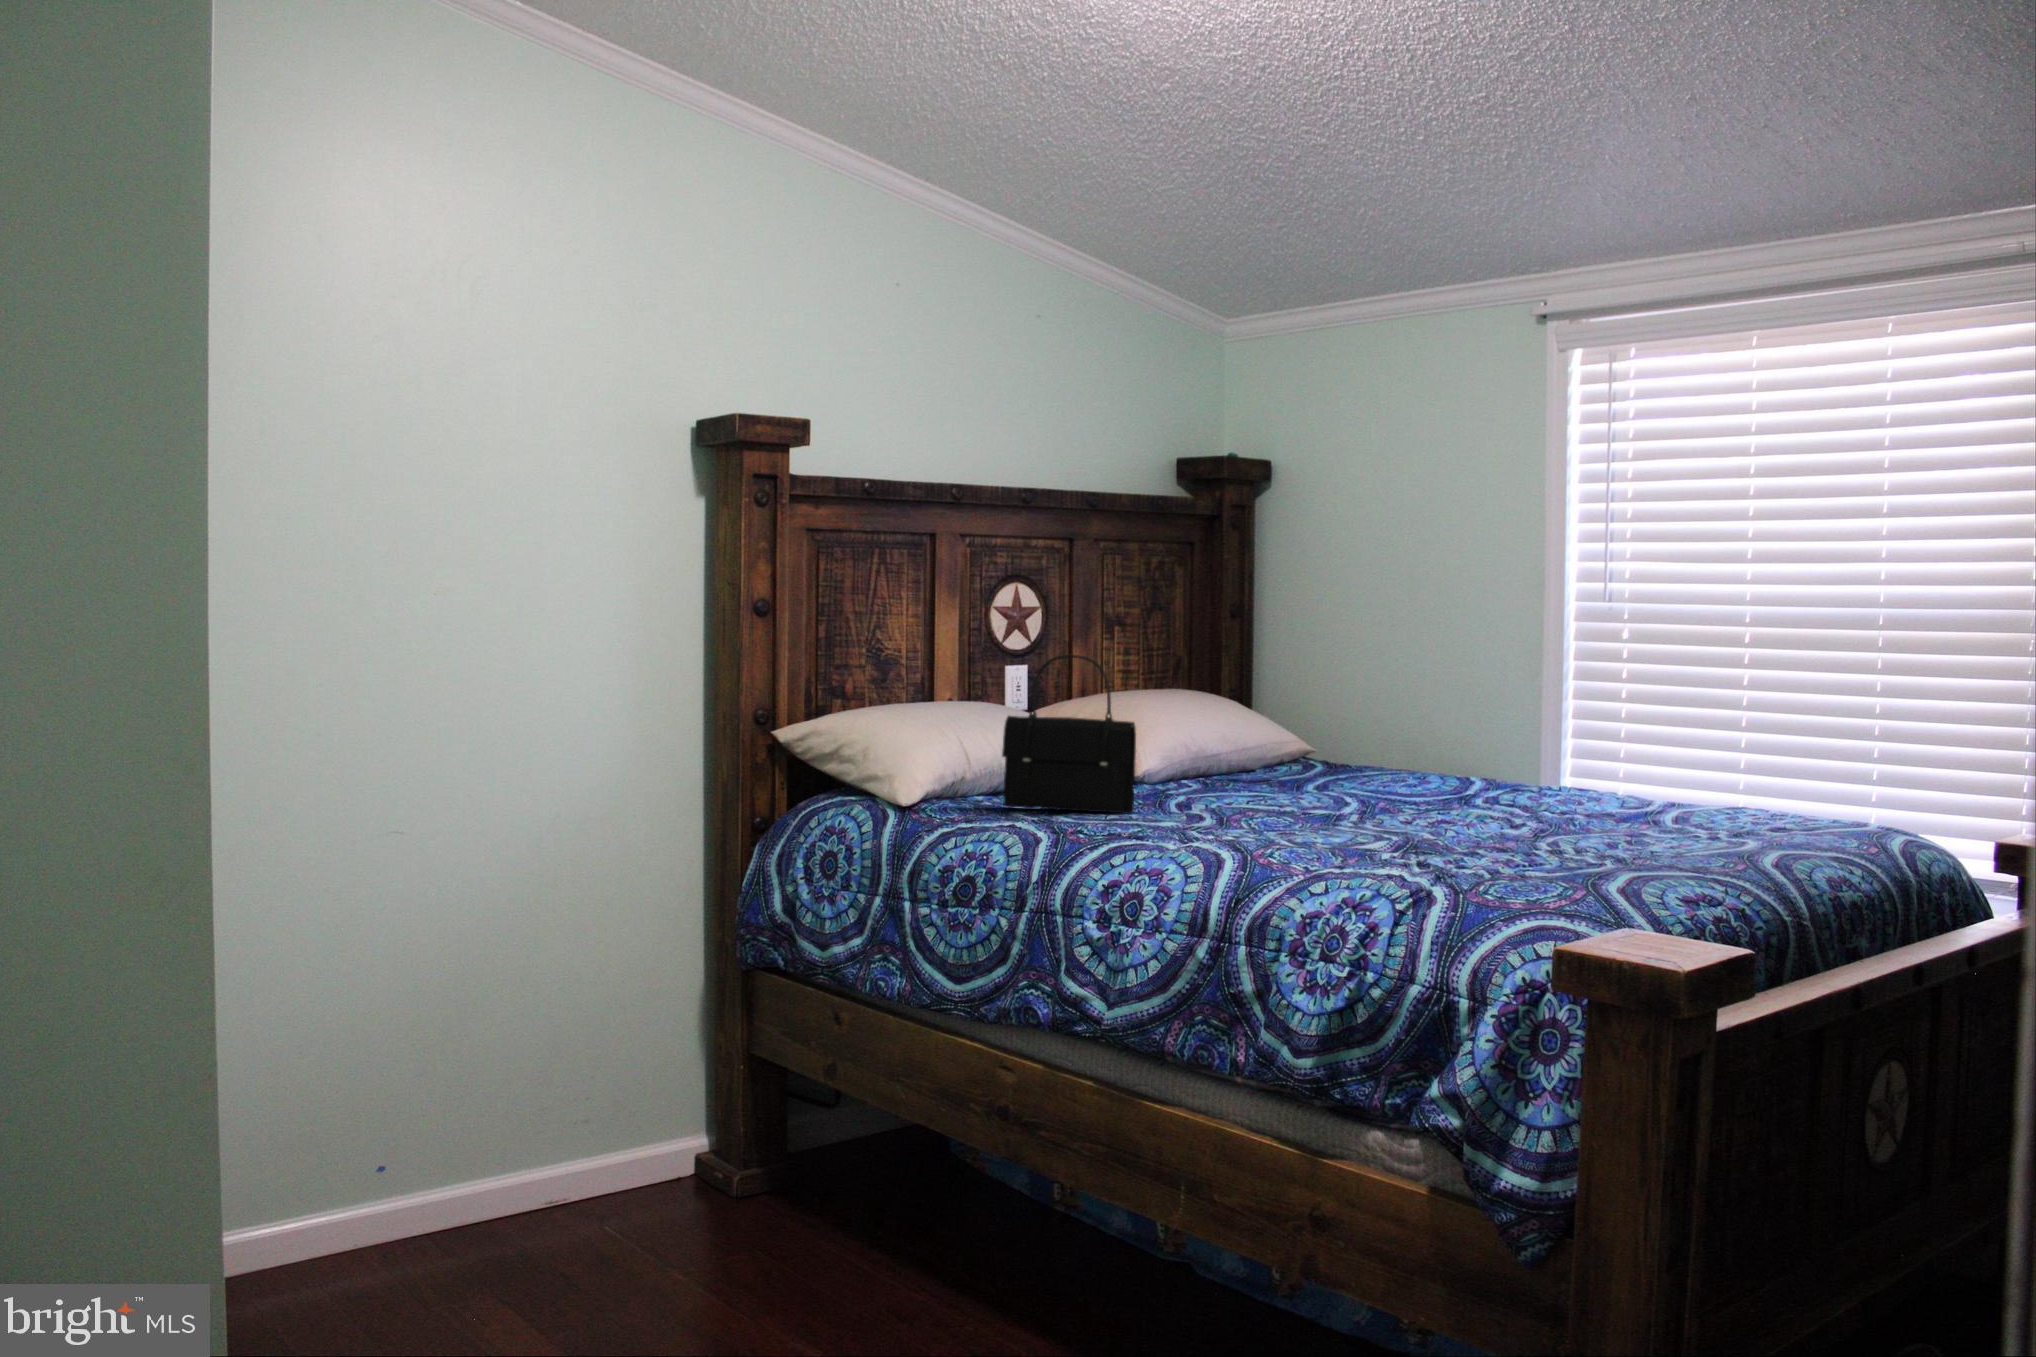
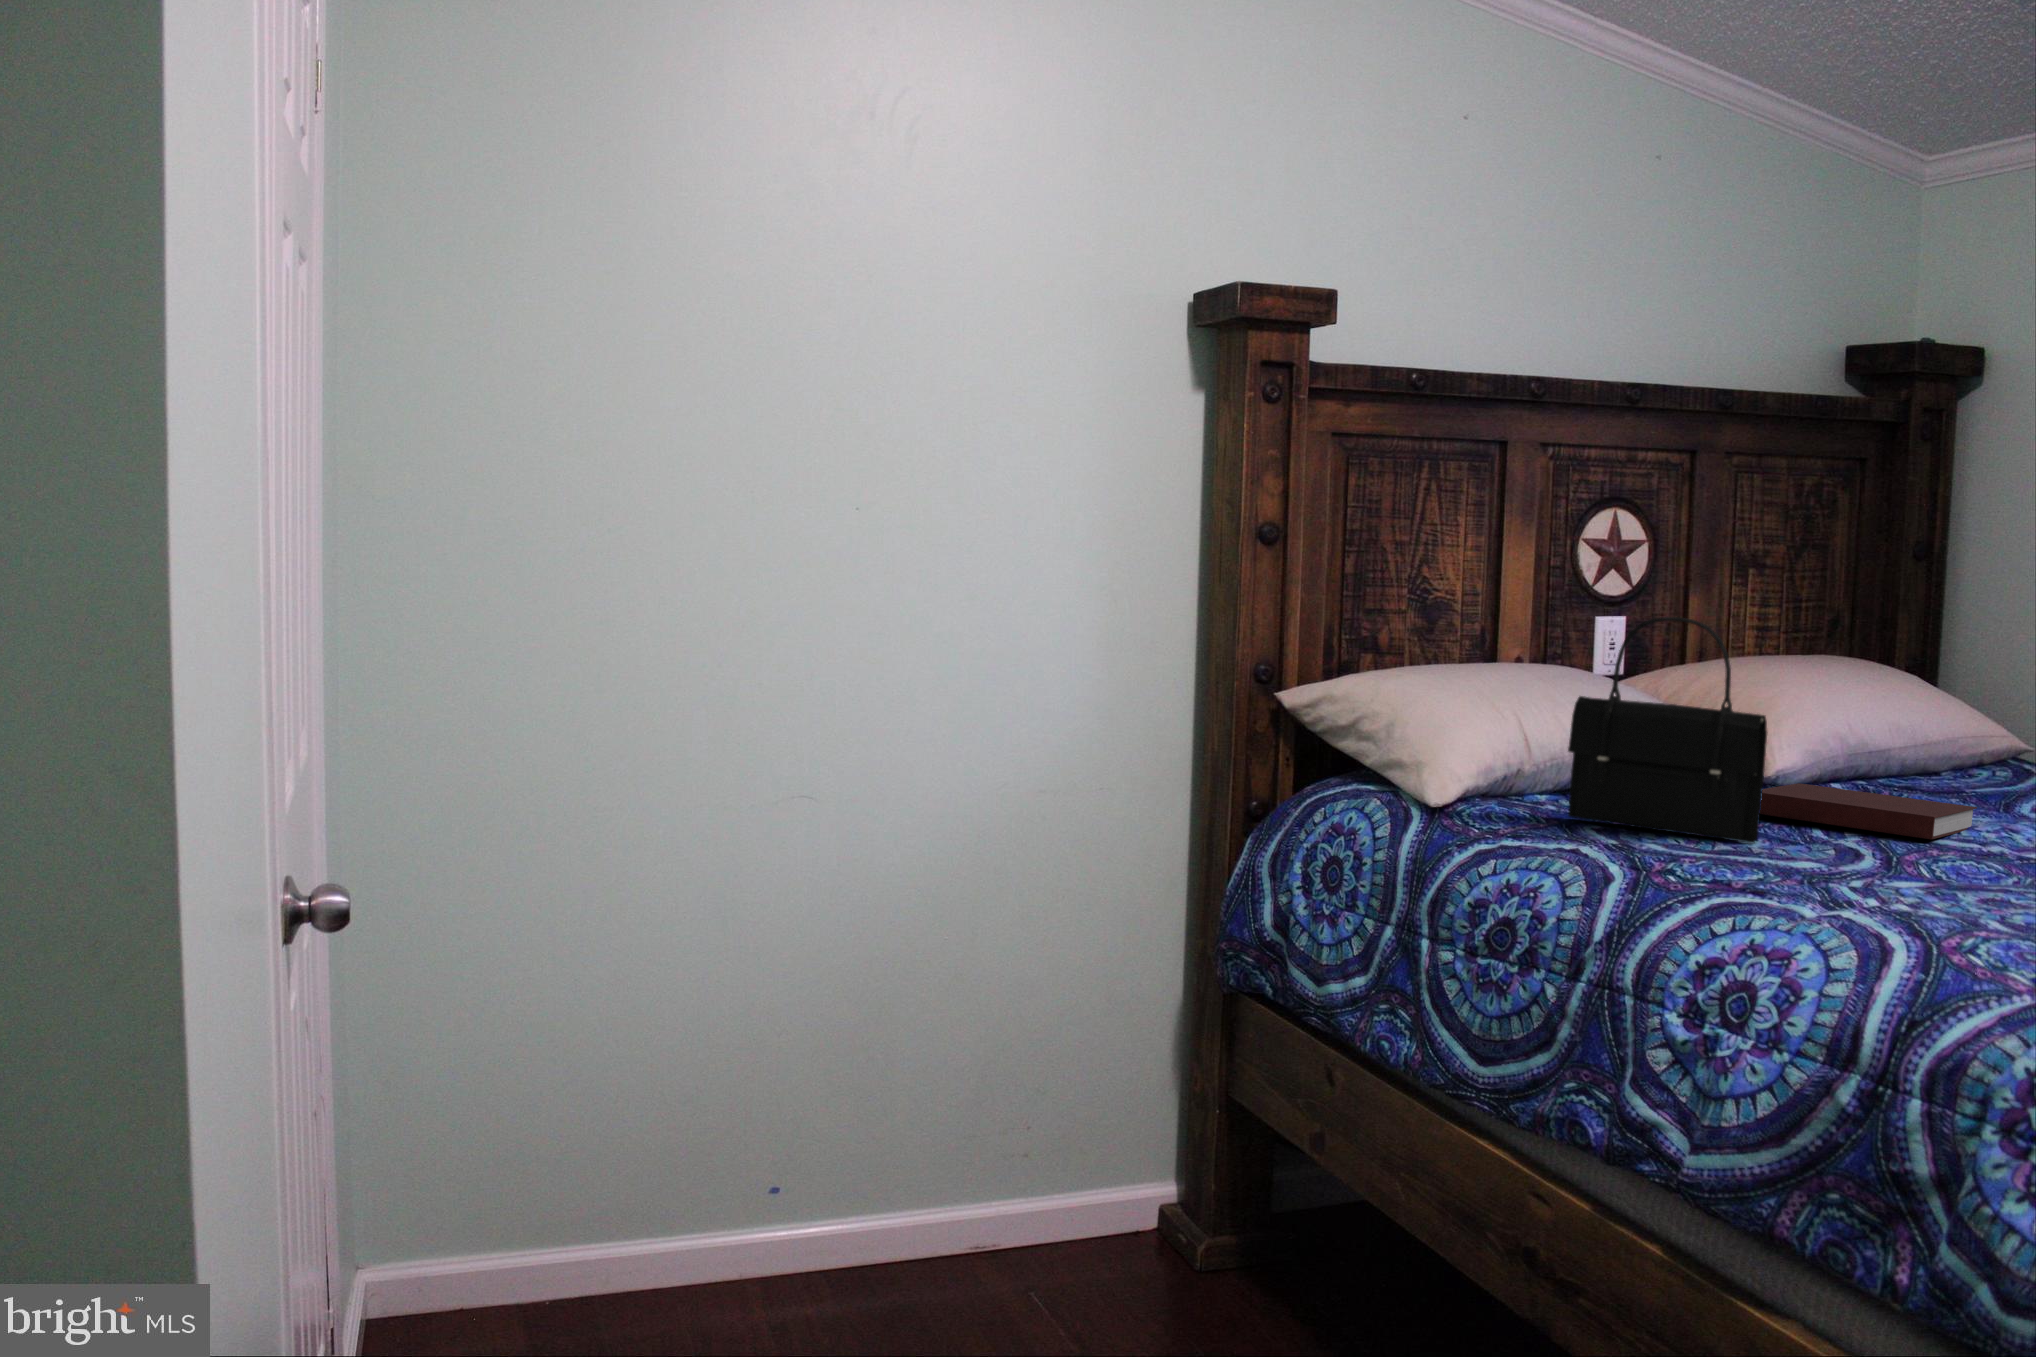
notebook: none [1124,777,1269,805] -> present [1760,783,1977,840]

